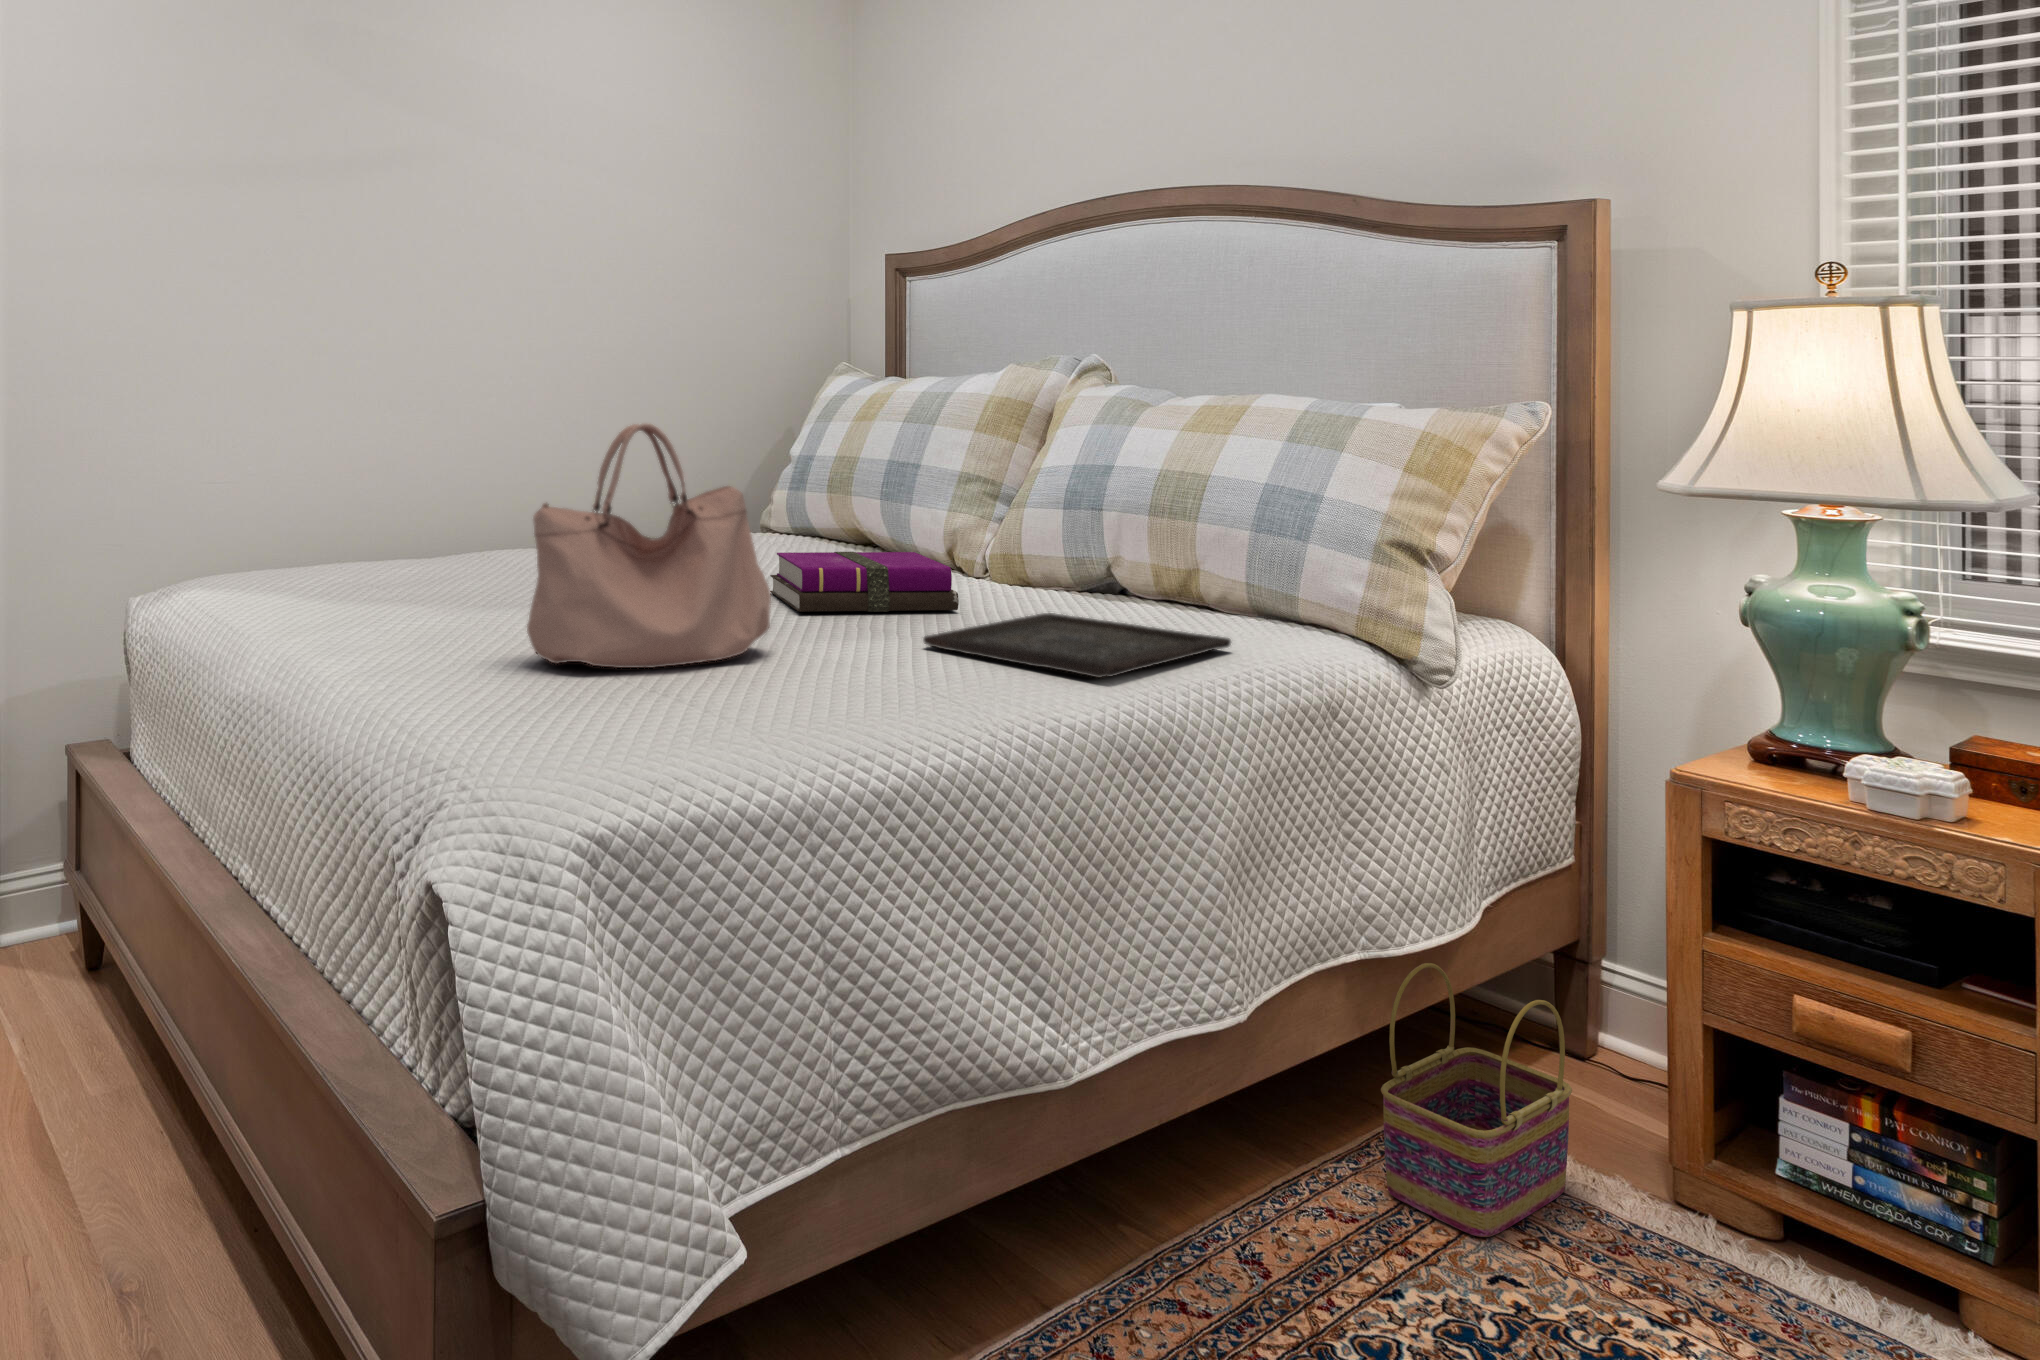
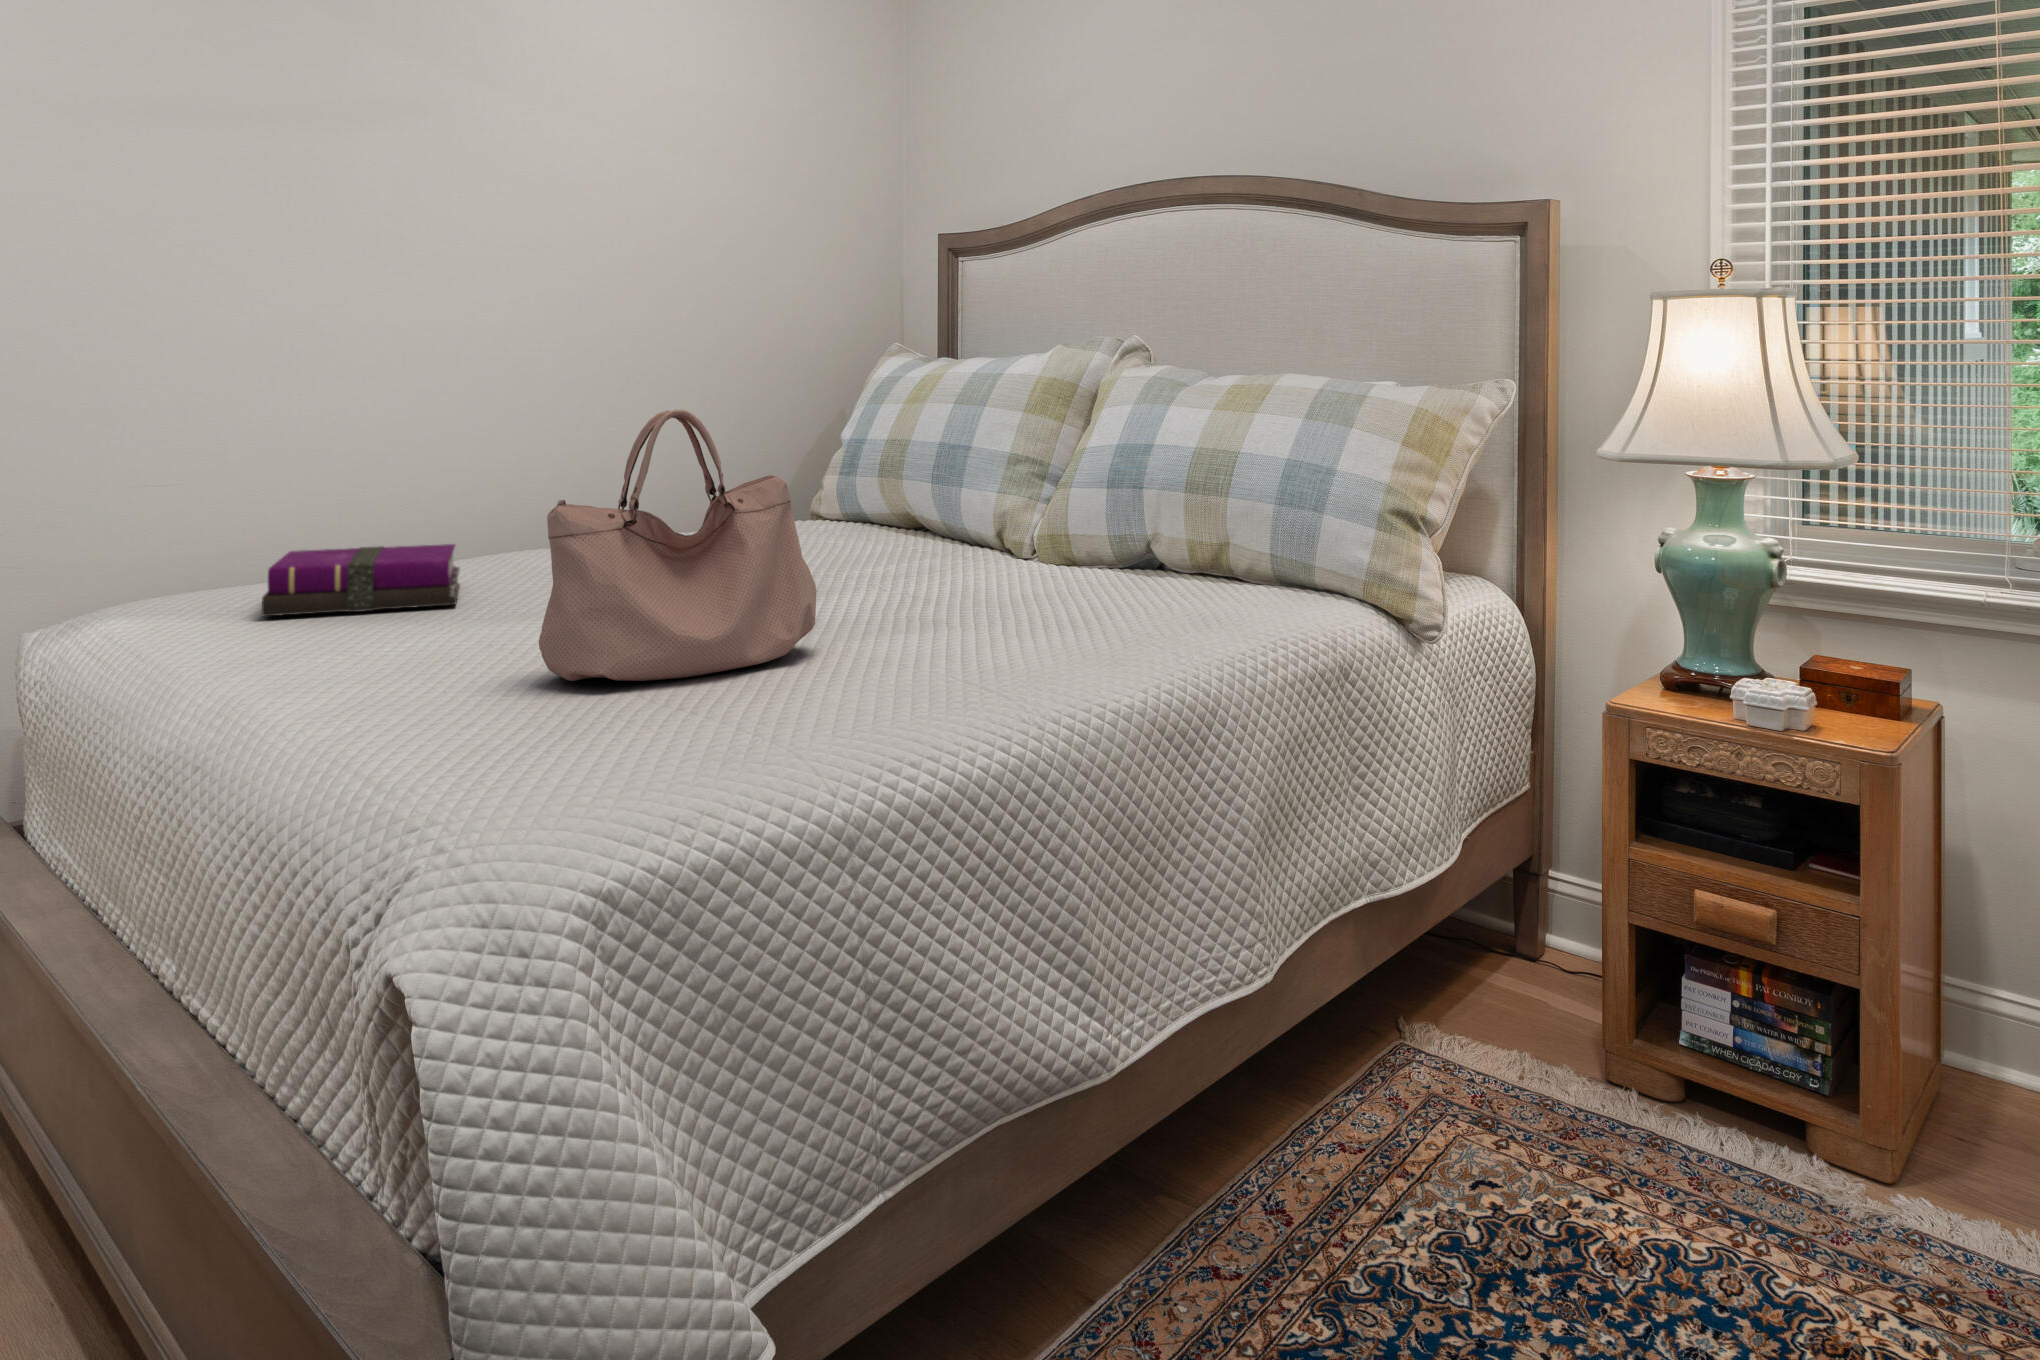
notebook: present [770,552,959,612] -> present [262,544,460,616]
tray: present [923,613,1231,678] -> none [972,592,1257,657]
basket: present [1381,963,1572,1237] -> none [1382,895,1531,1144]

